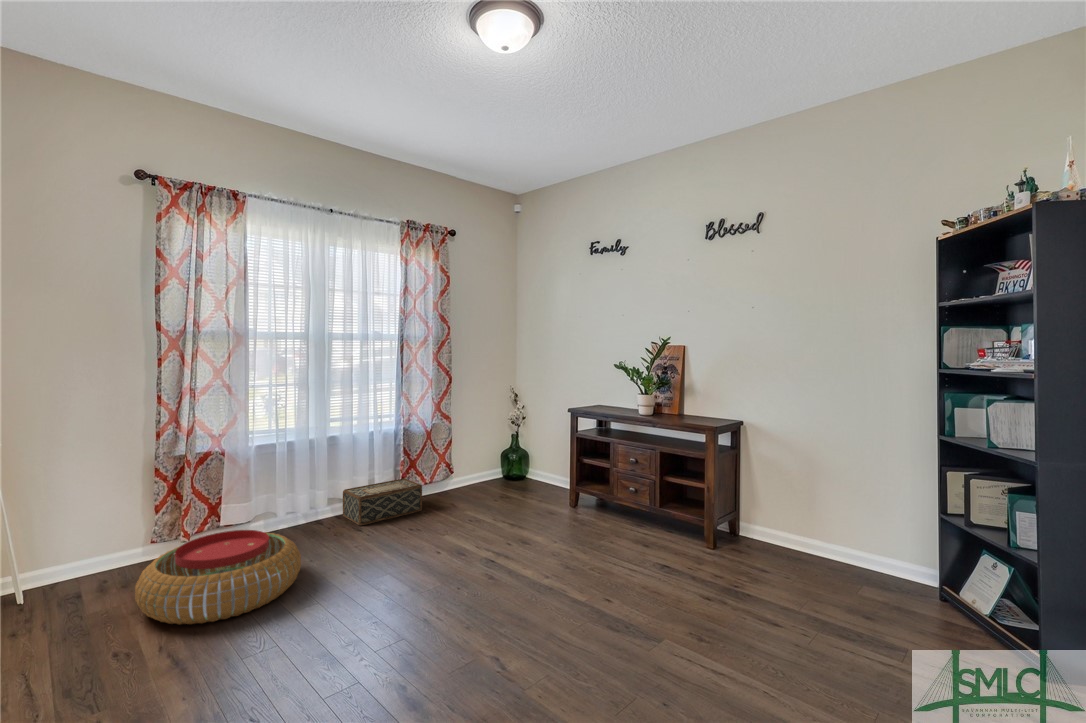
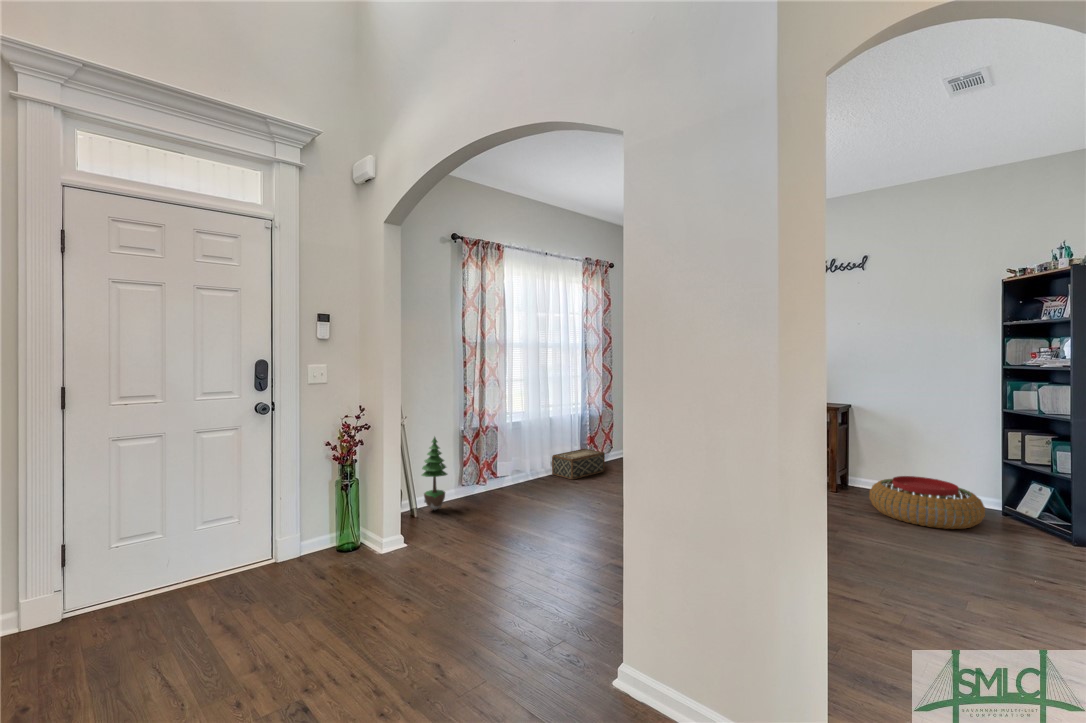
potted tree: none [46,472,103,588] -> present [422,437,447,510]
pouf: present [135,530,301,625] -> present [869,476,985,529]

